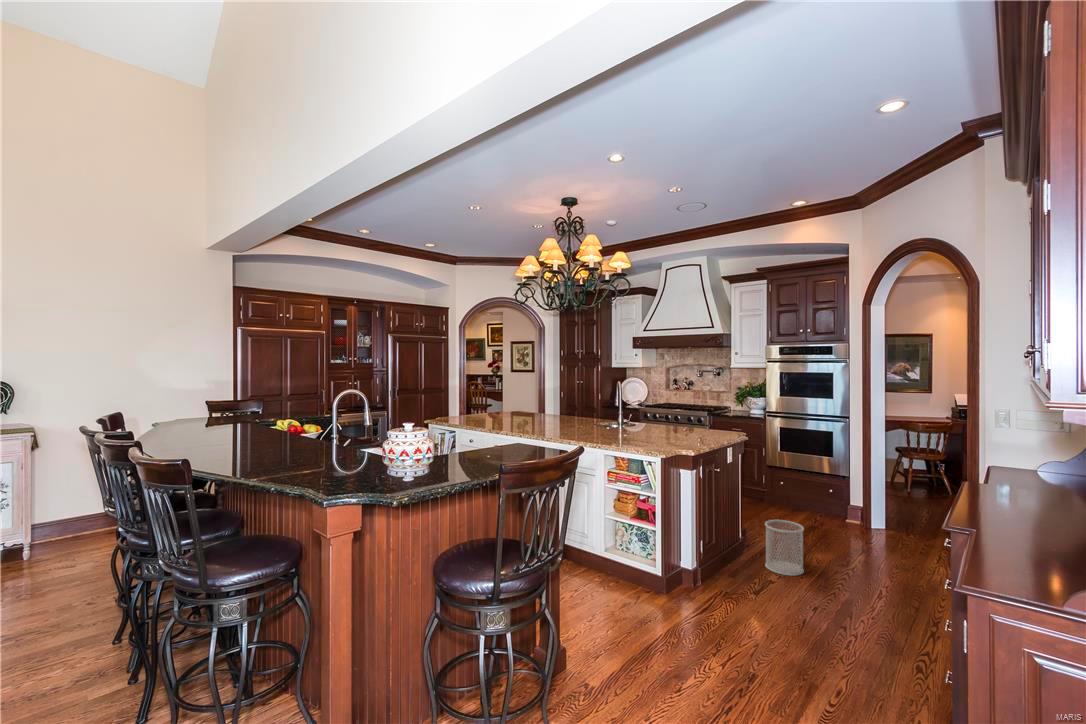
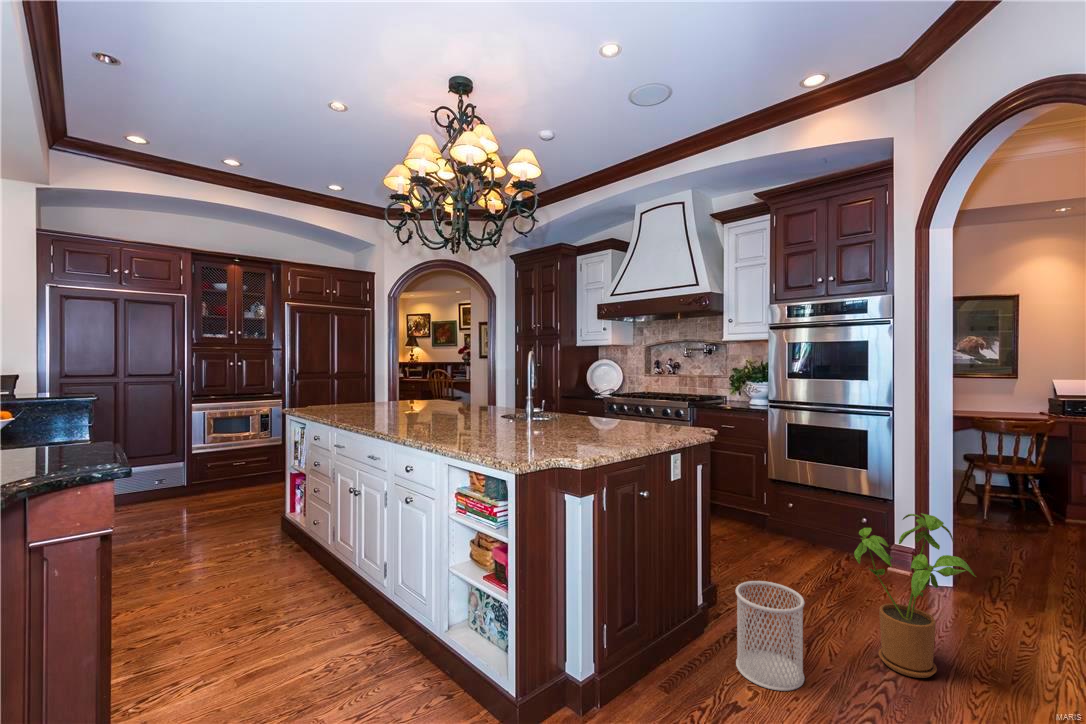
house plant: none [829,479,894,569] -> present [854,513,976,678]

